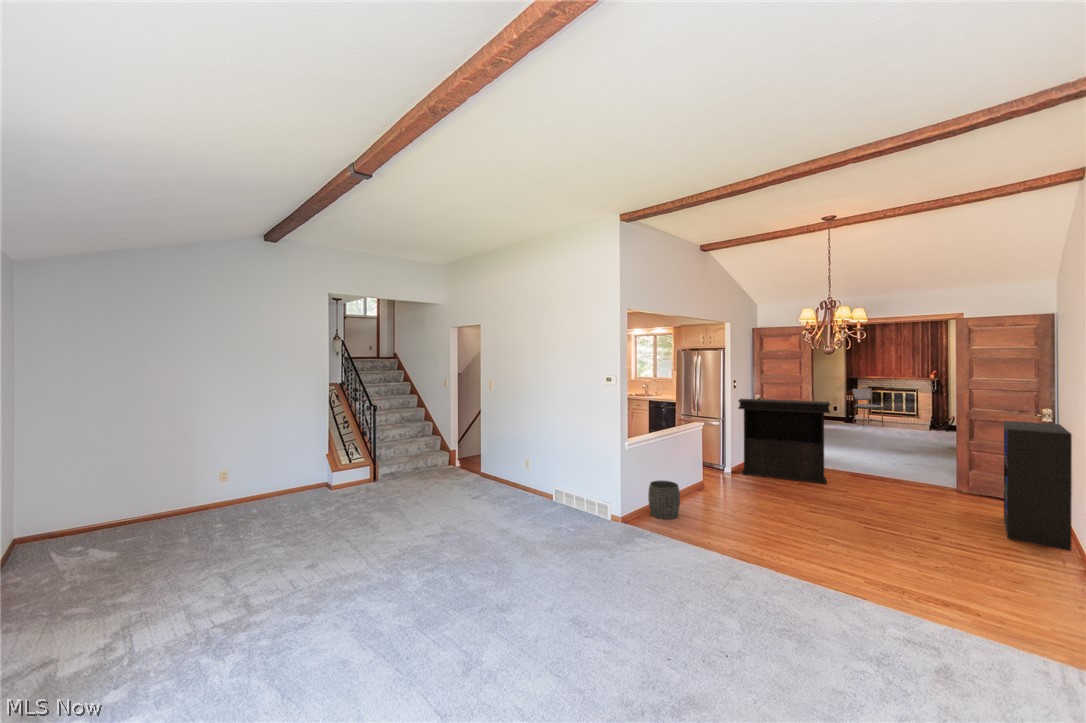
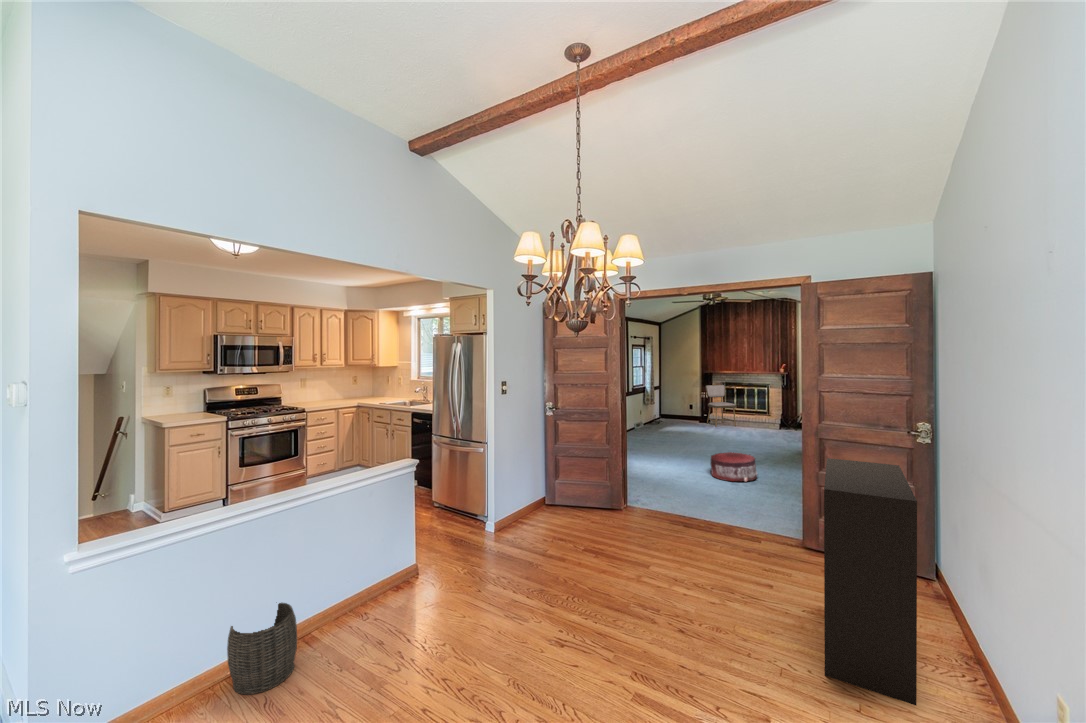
console table: present [738,399,830,484] -> none [505,418,624,543]
pouf: none [877,438,923,460] -> present [710,452,757,482]

